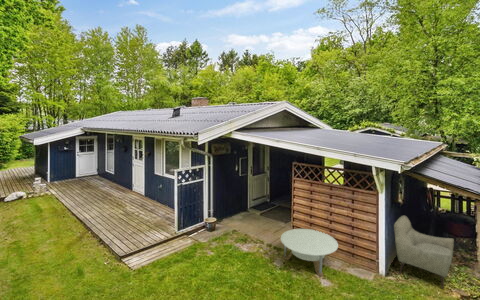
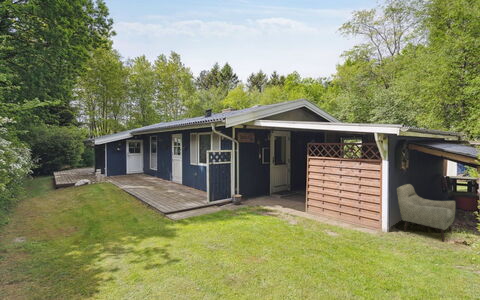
round table: present [281,229,338,276] -> none [296,198,346,231]

